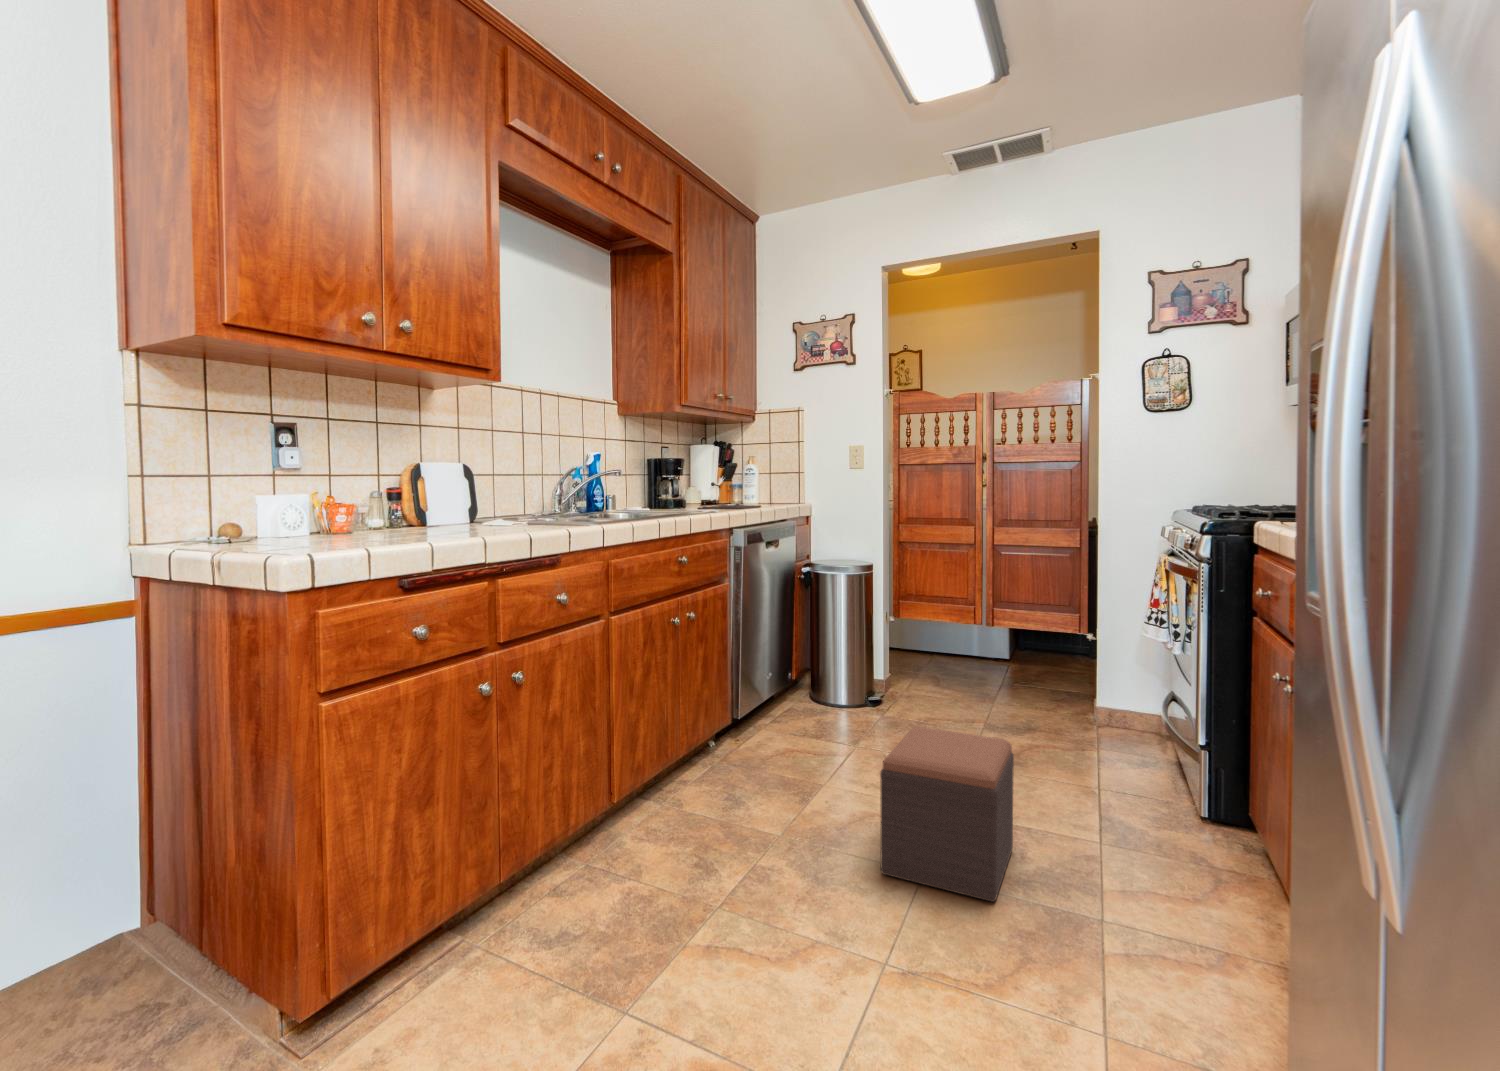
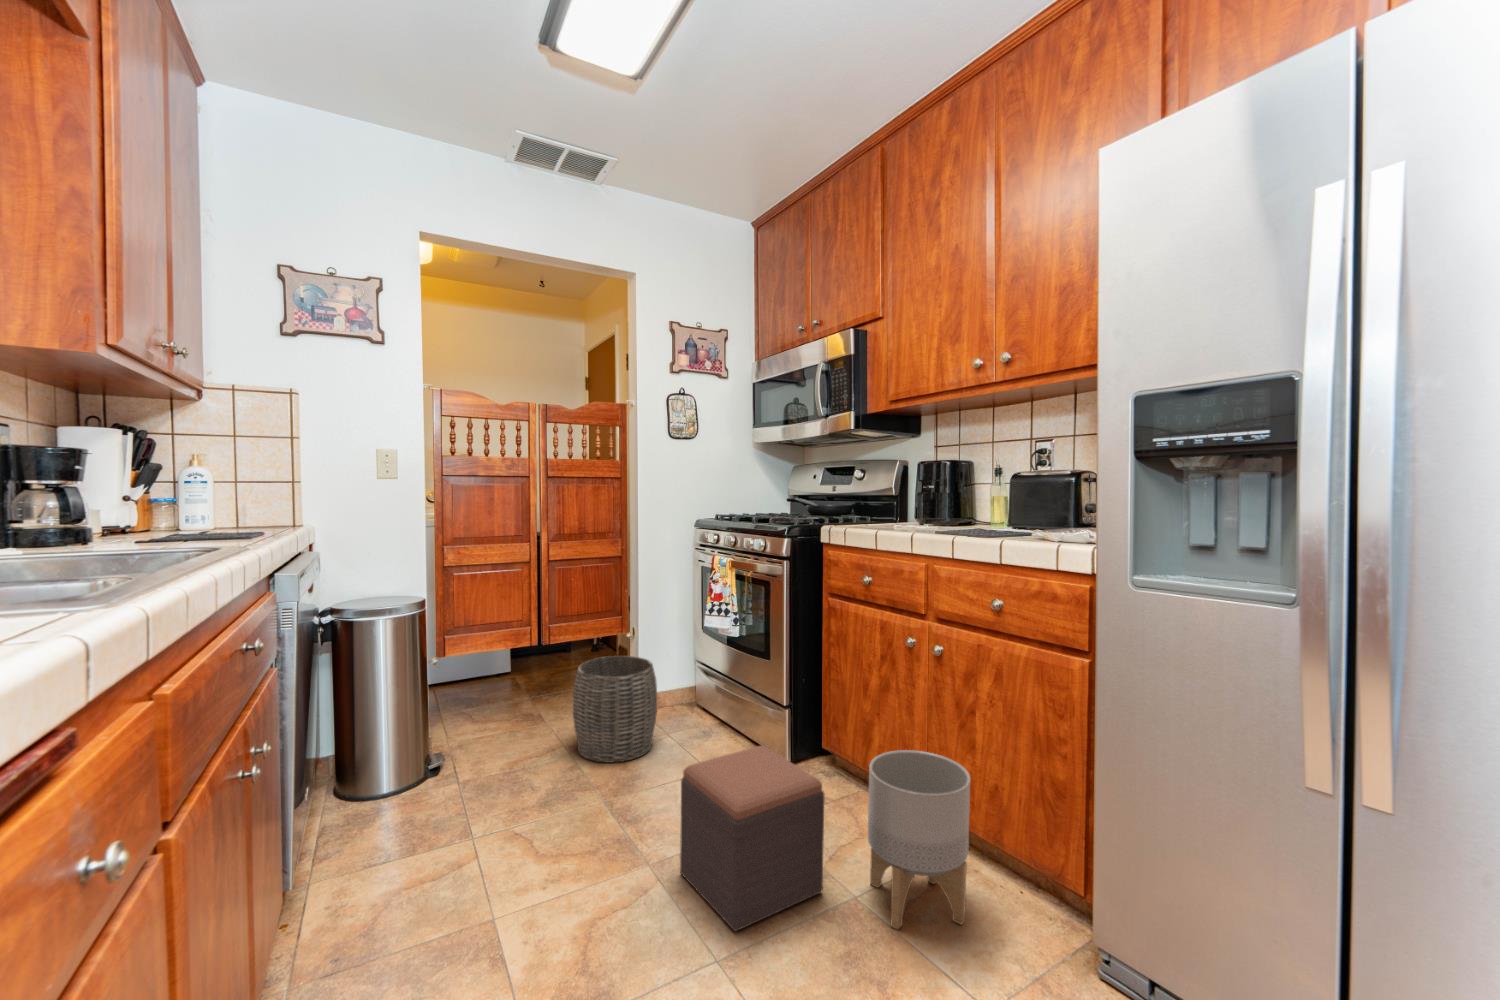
woven basket: none [970,648,1062,753] -> present [573,656,657,763]
planter: none [1010,778,1151,1015] -> present [868,750,970,929]

